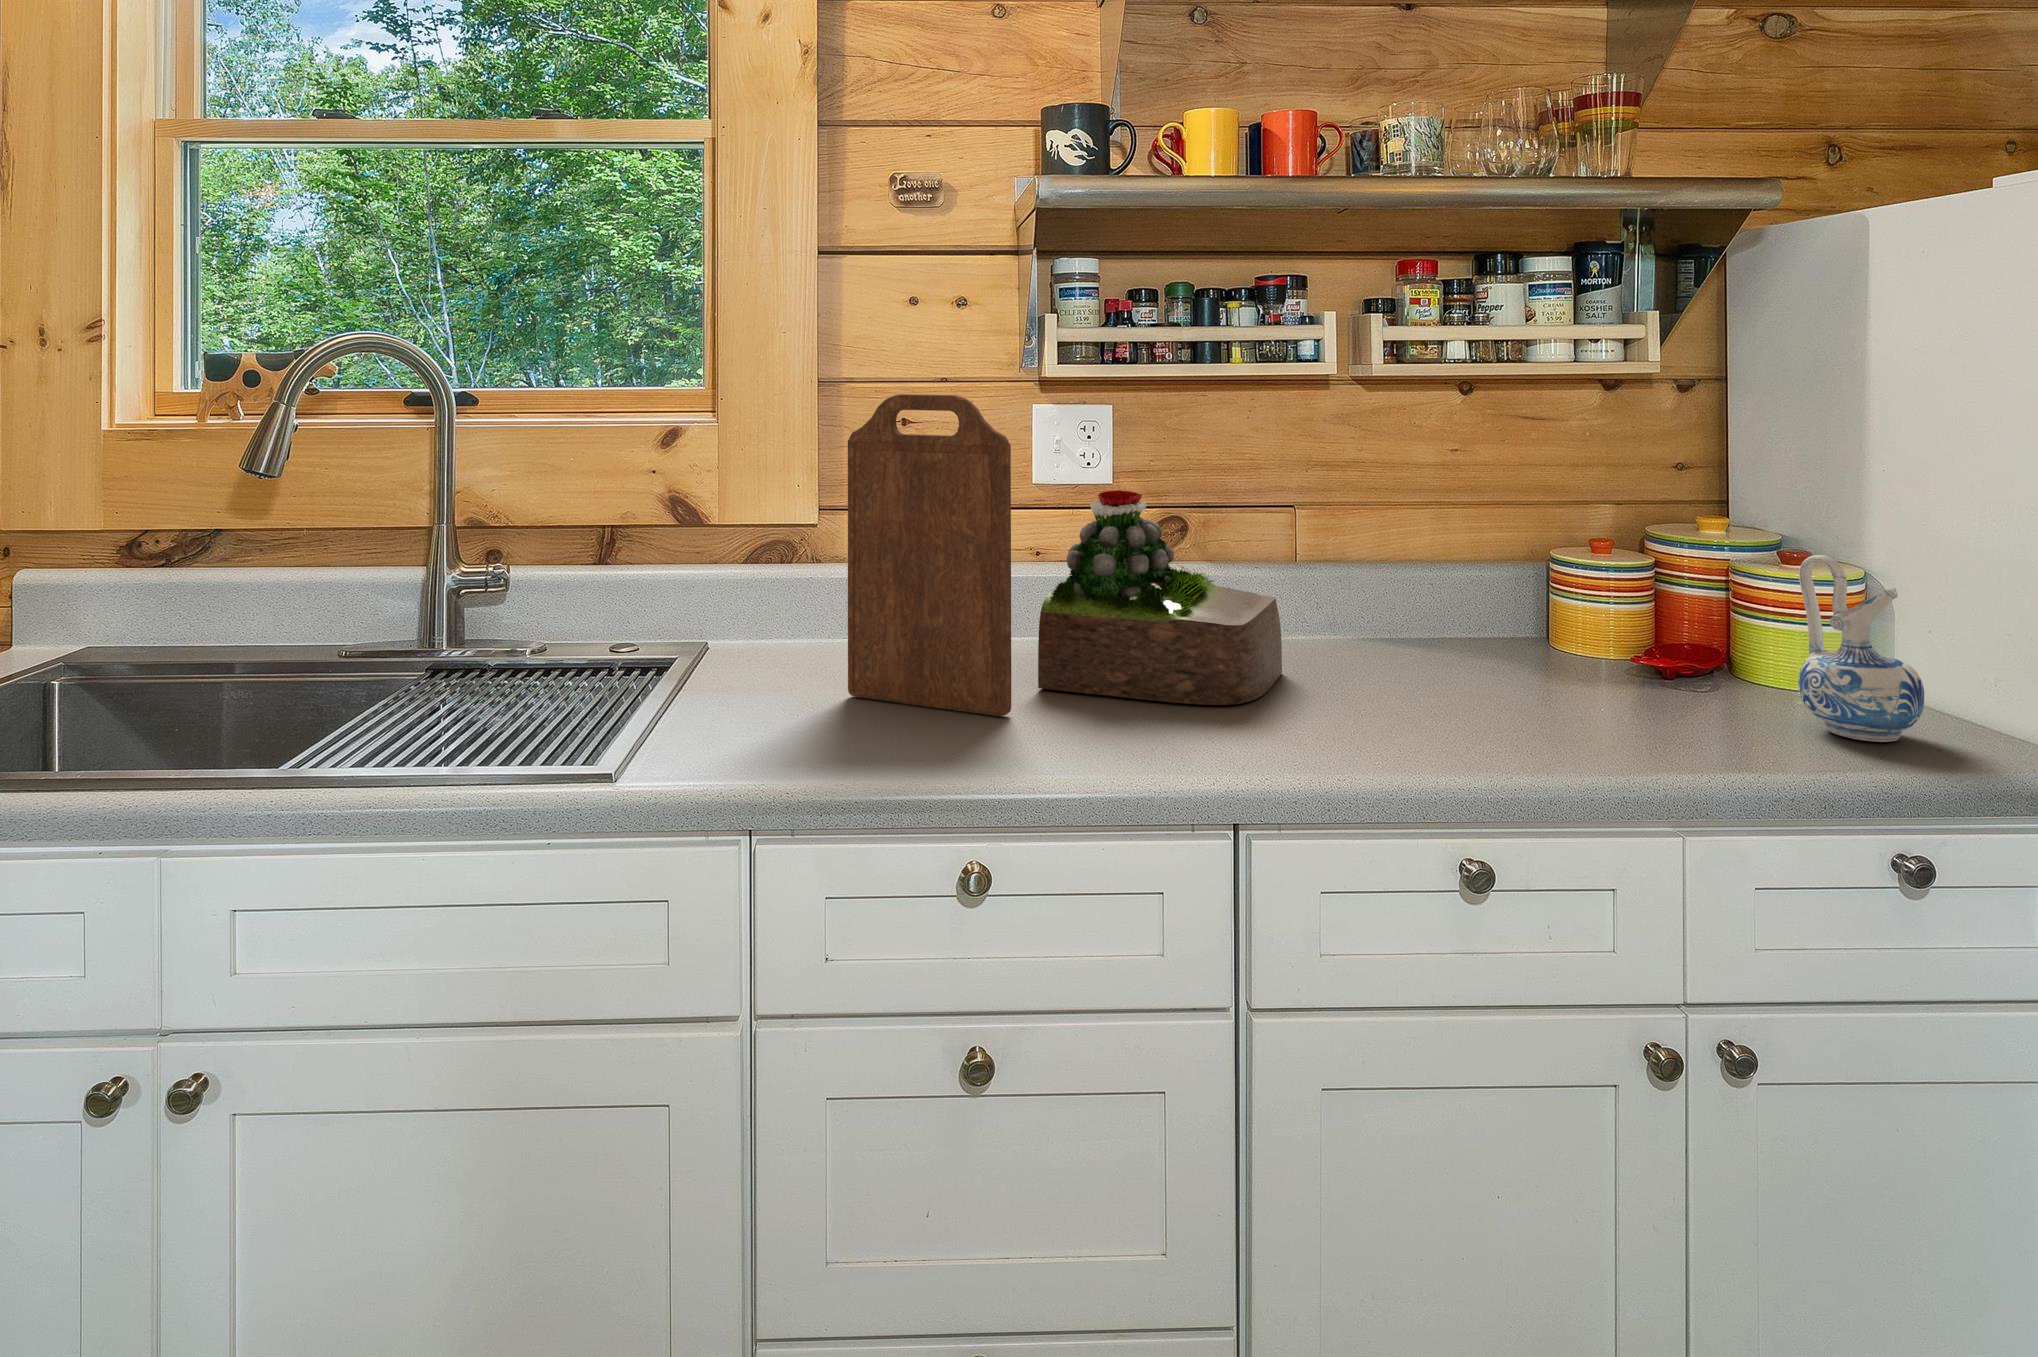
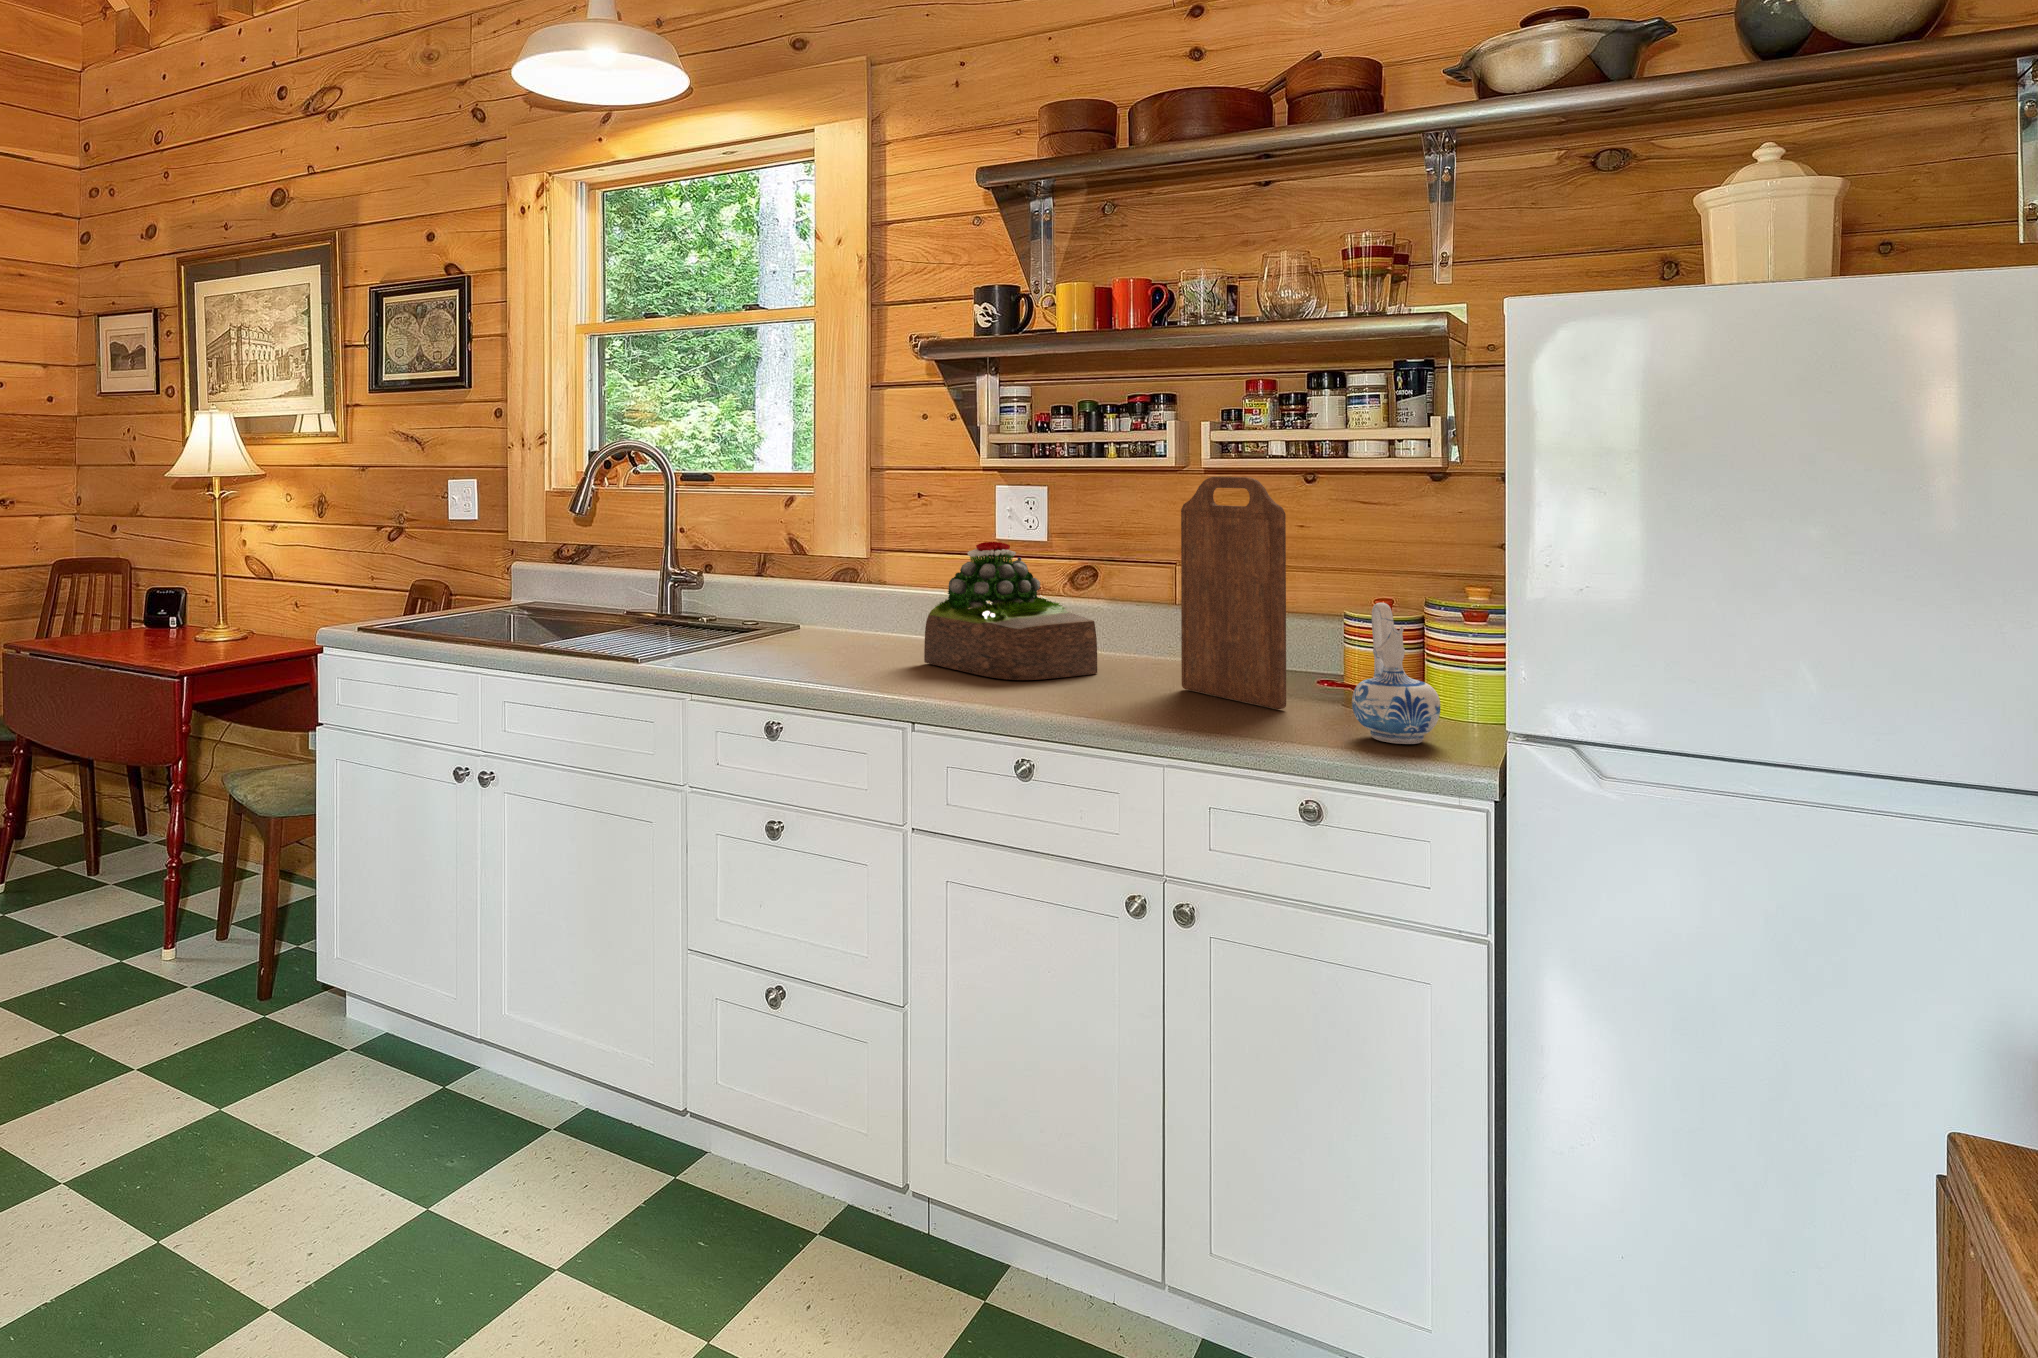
cutting board: present [848,394,1011,716] -> present [1181,477,1286,709]

